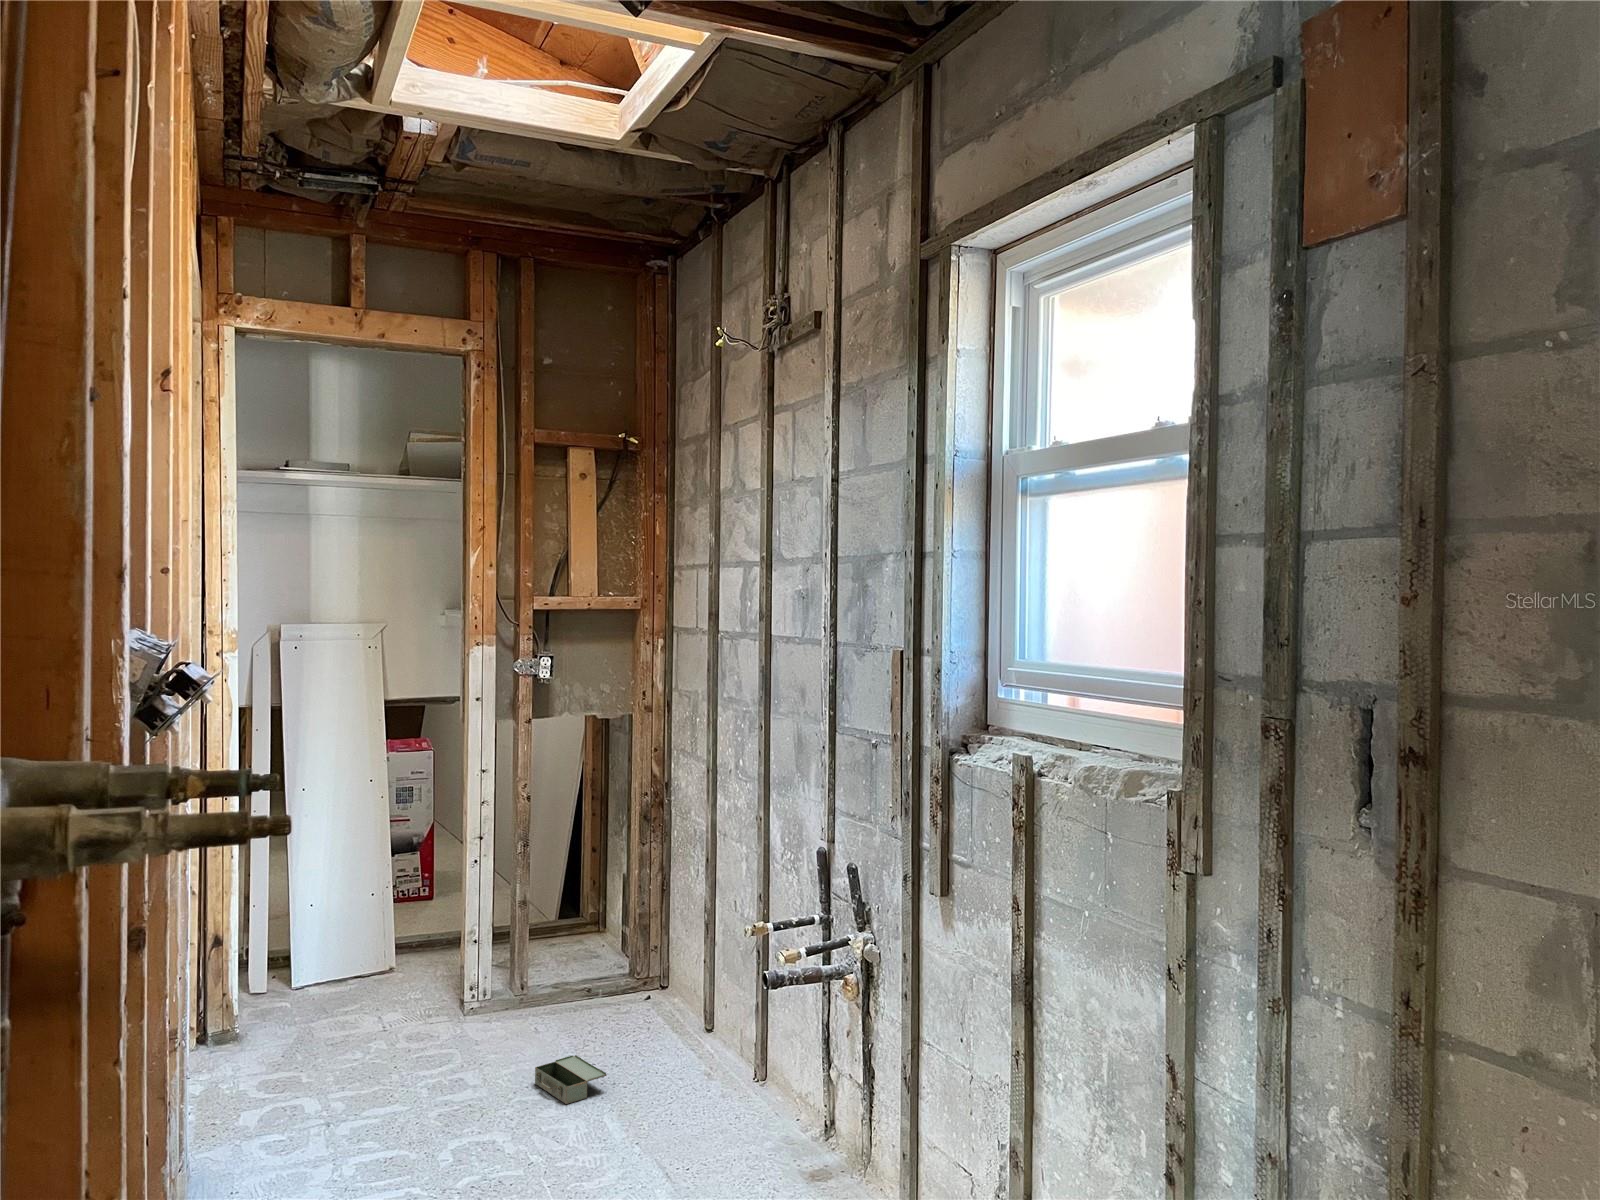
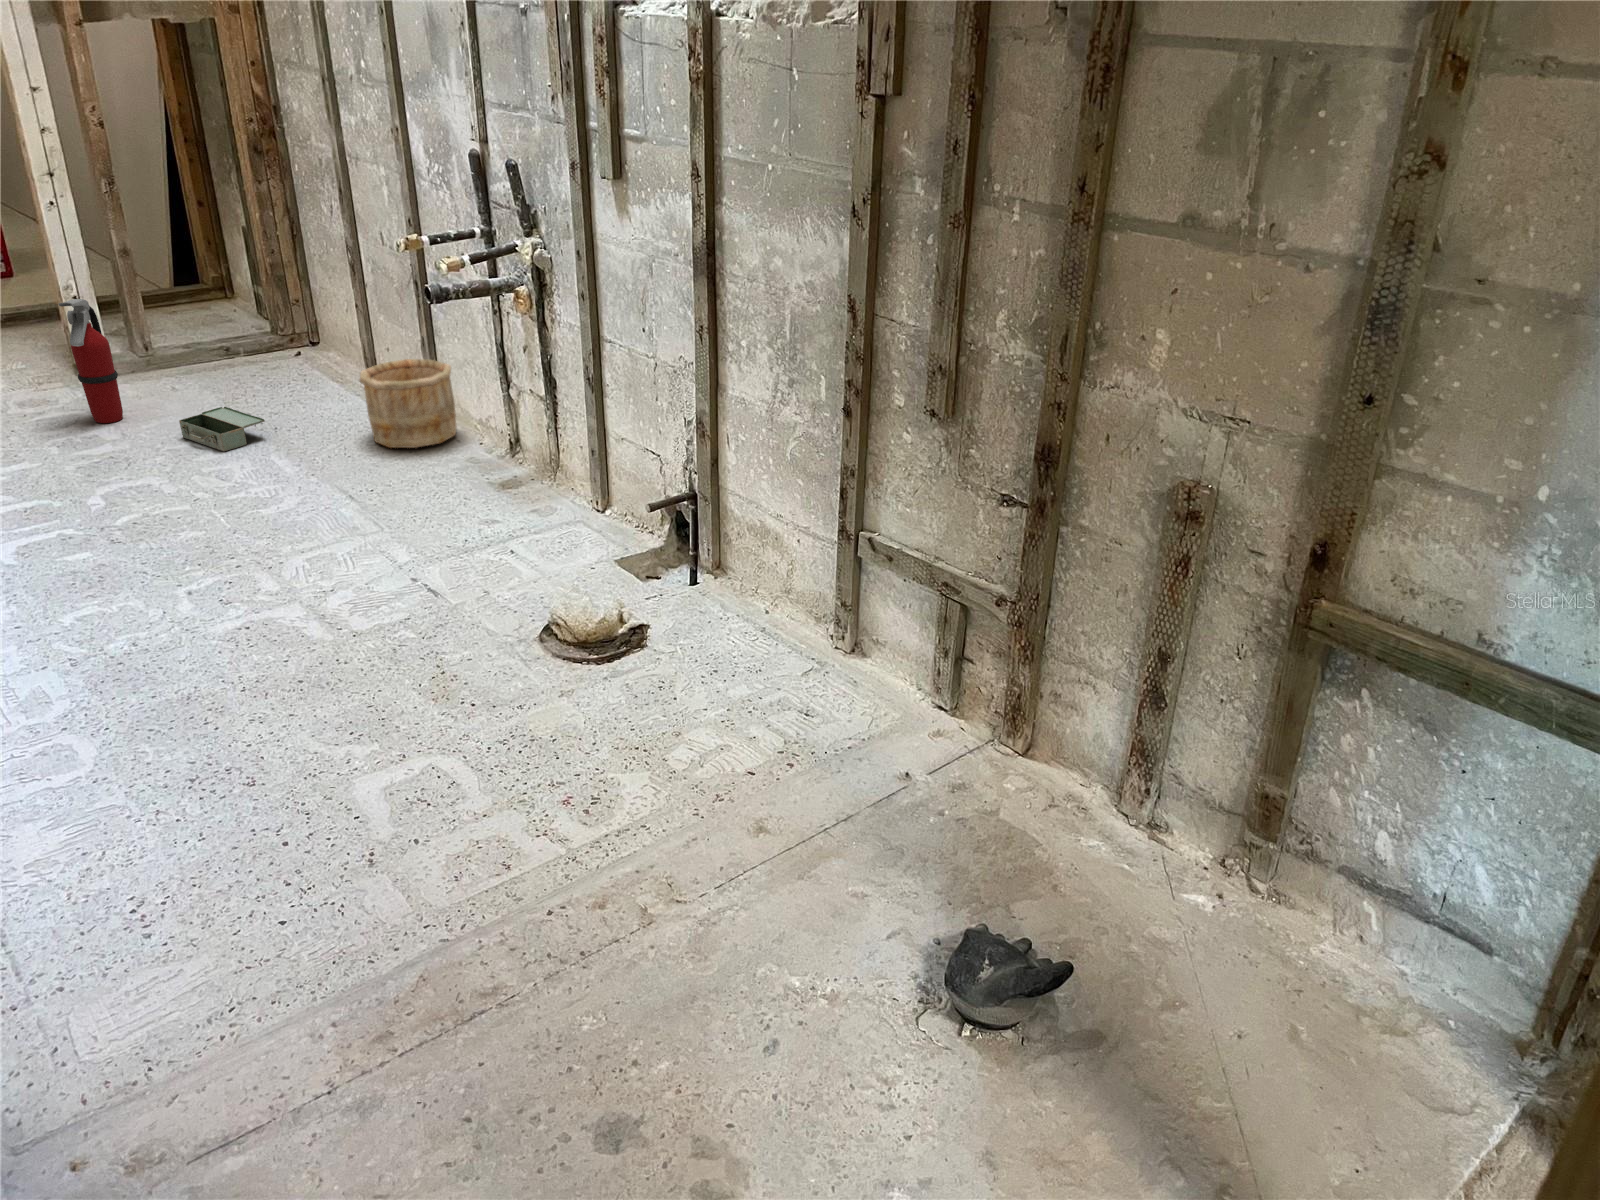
fire extinguisher: none [464,949,496,1061] -> present [59,299,123,423]
wooden bucket: none [695,1024,779,1119] -> present [360,359,456,448]

